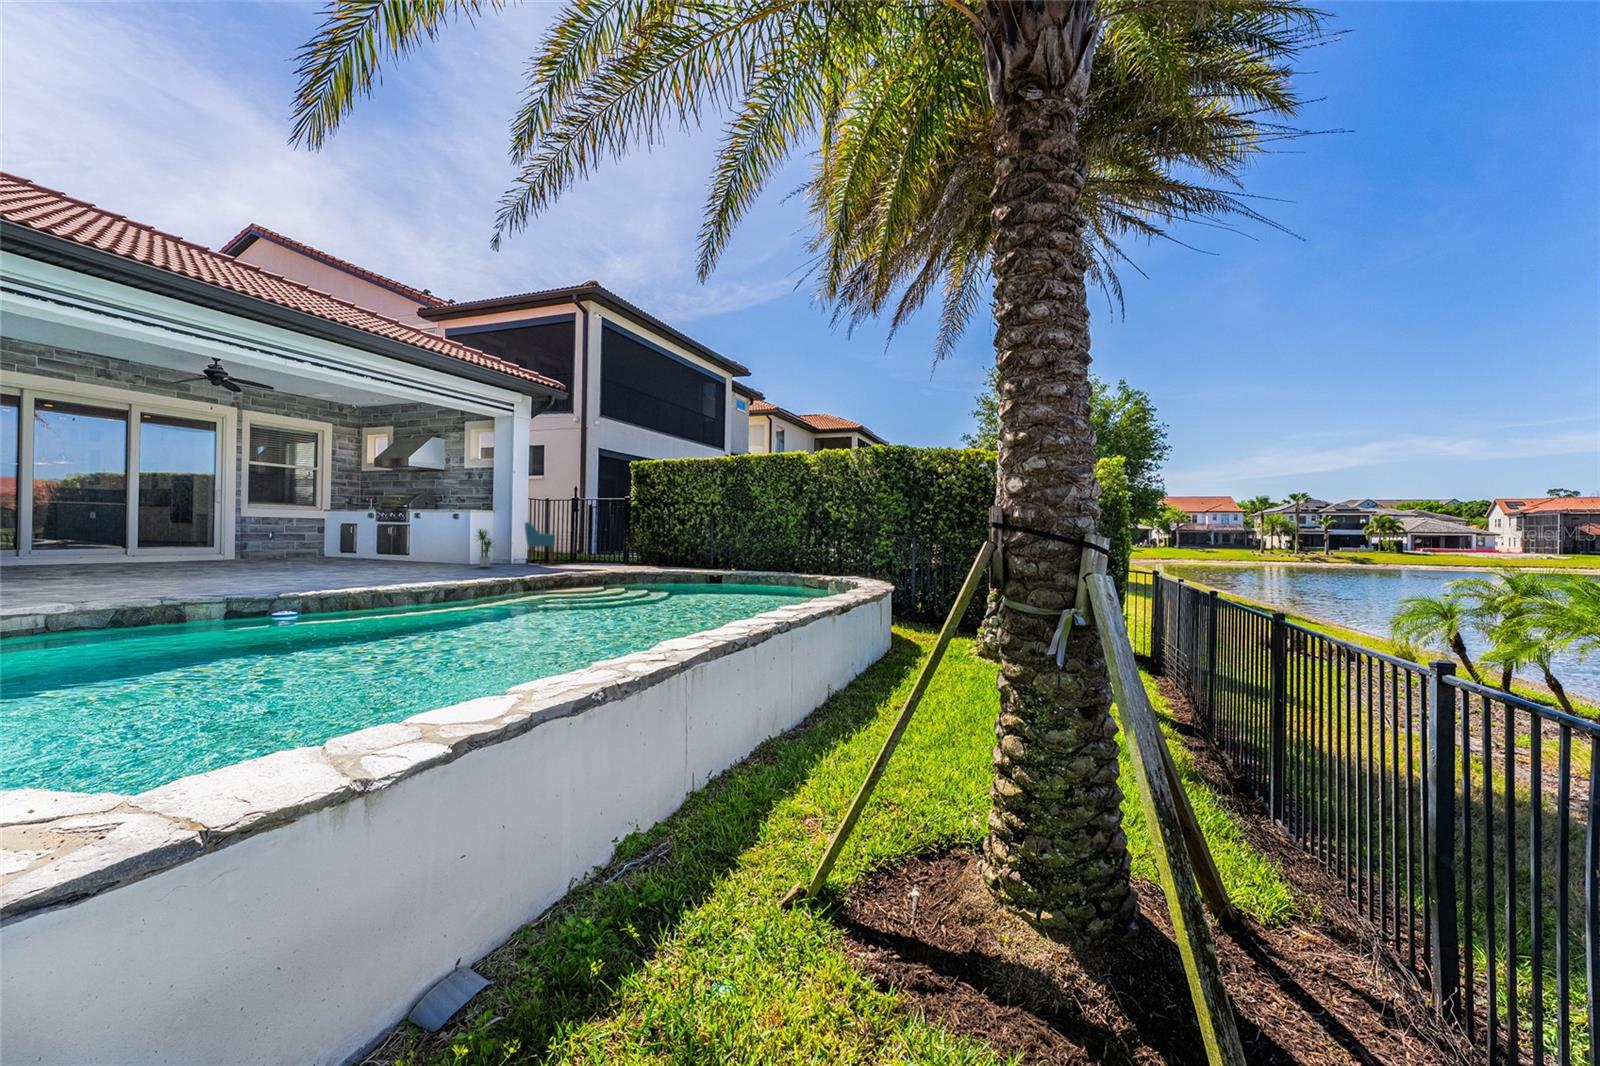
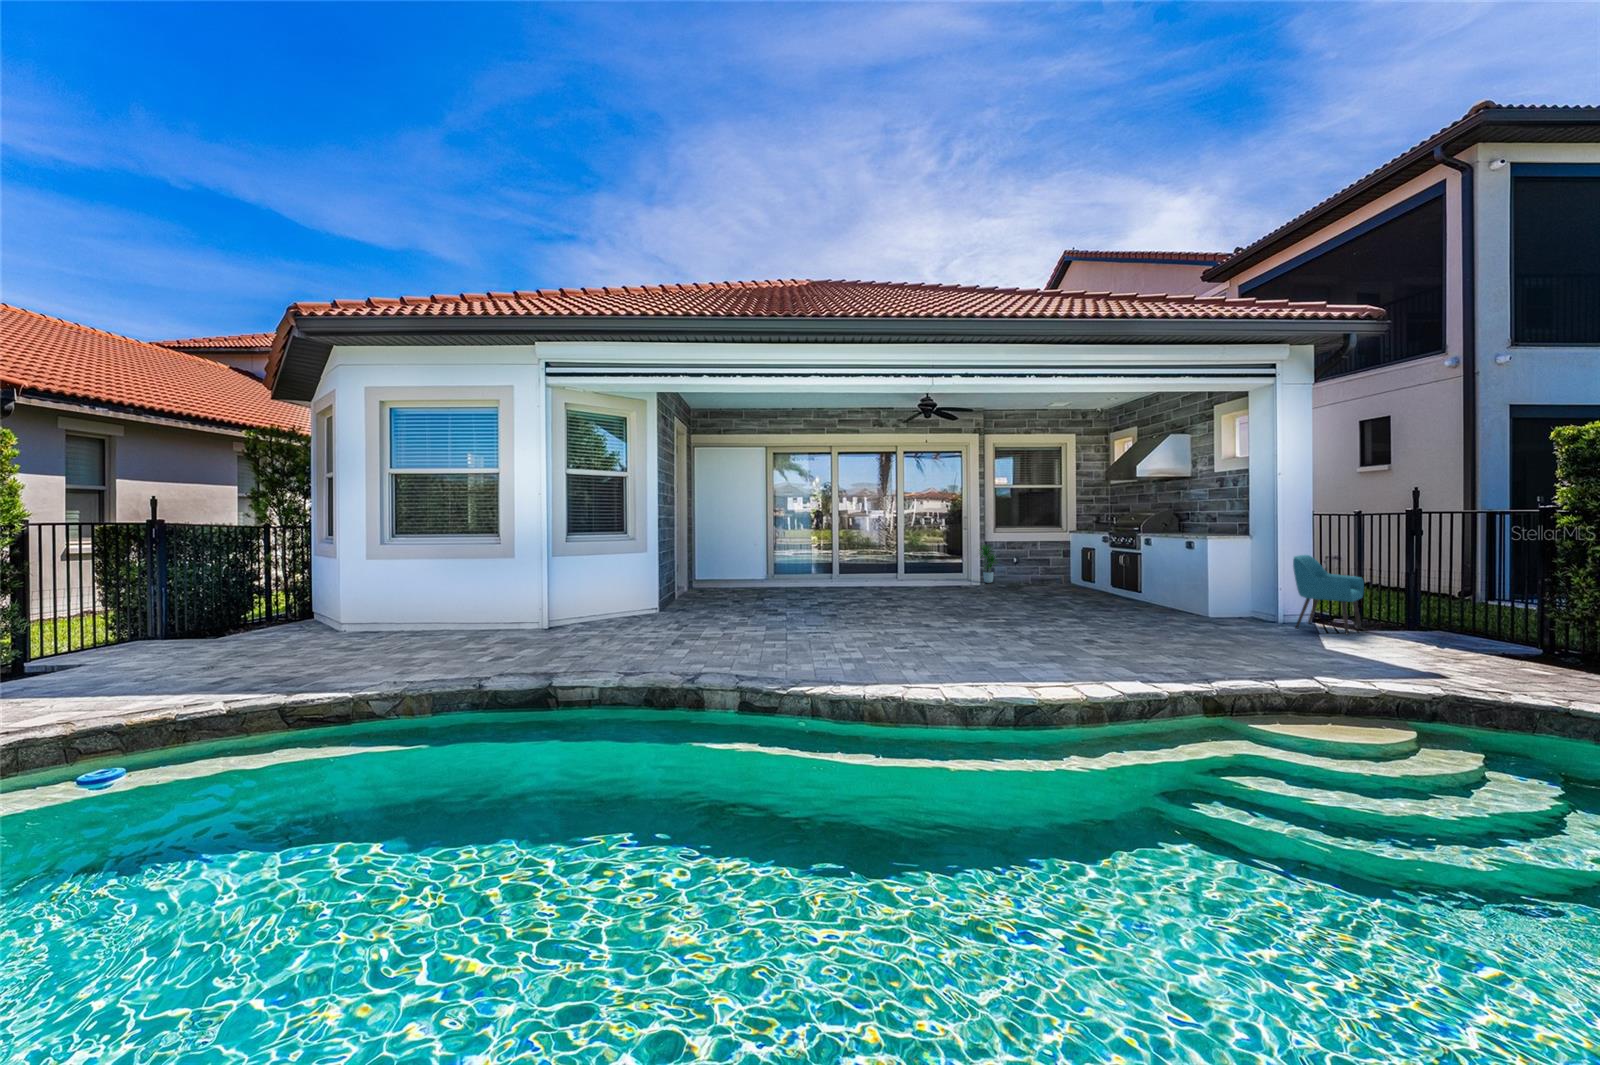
potted plant: present [477,529,494,567] -> present [979,545,996,583]

